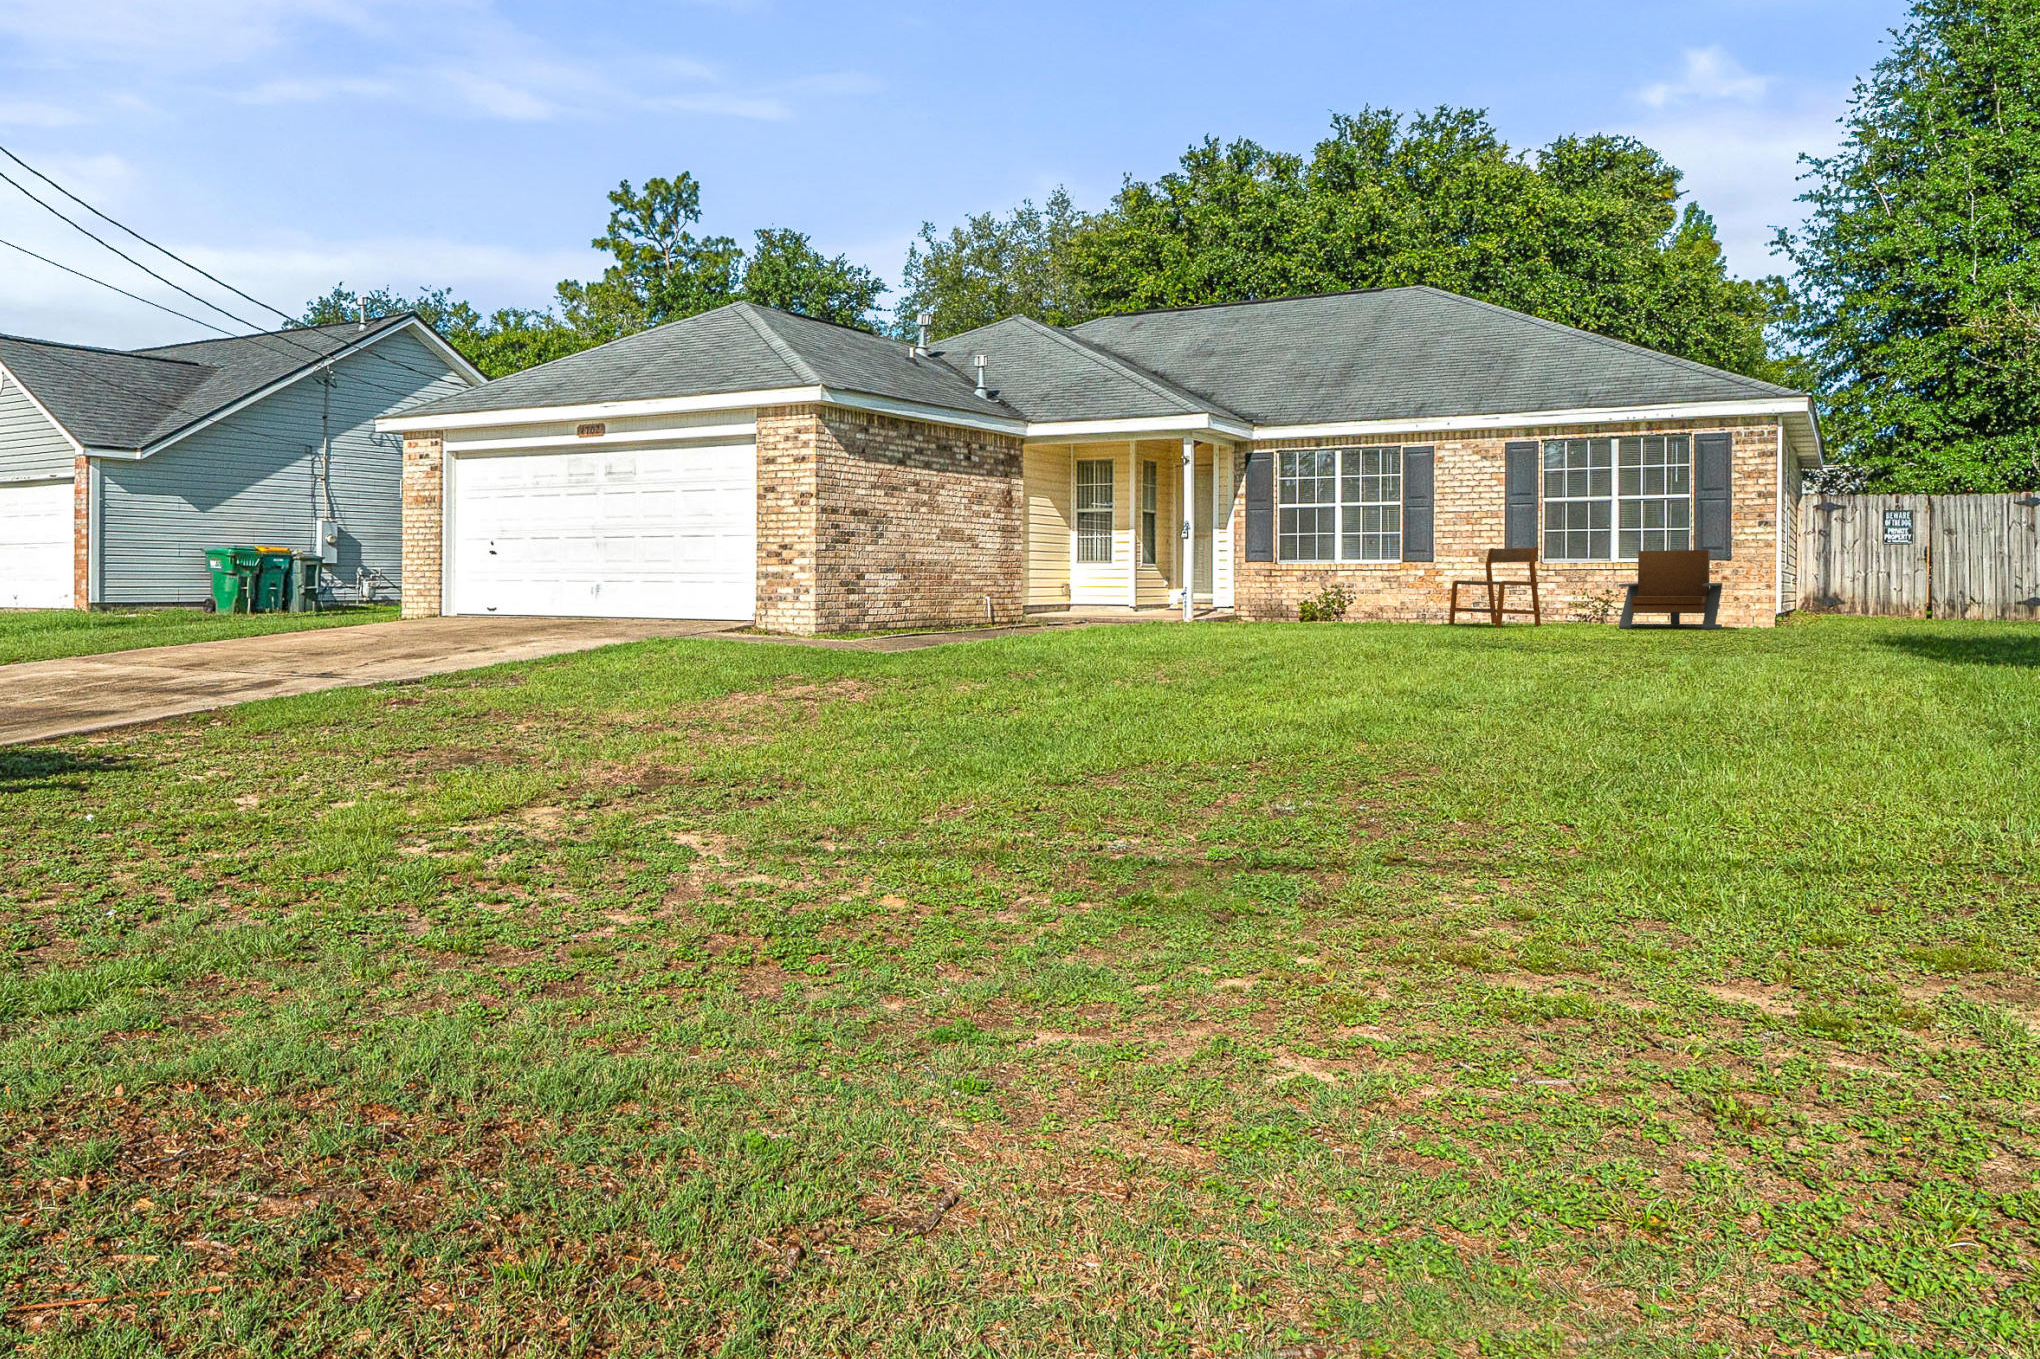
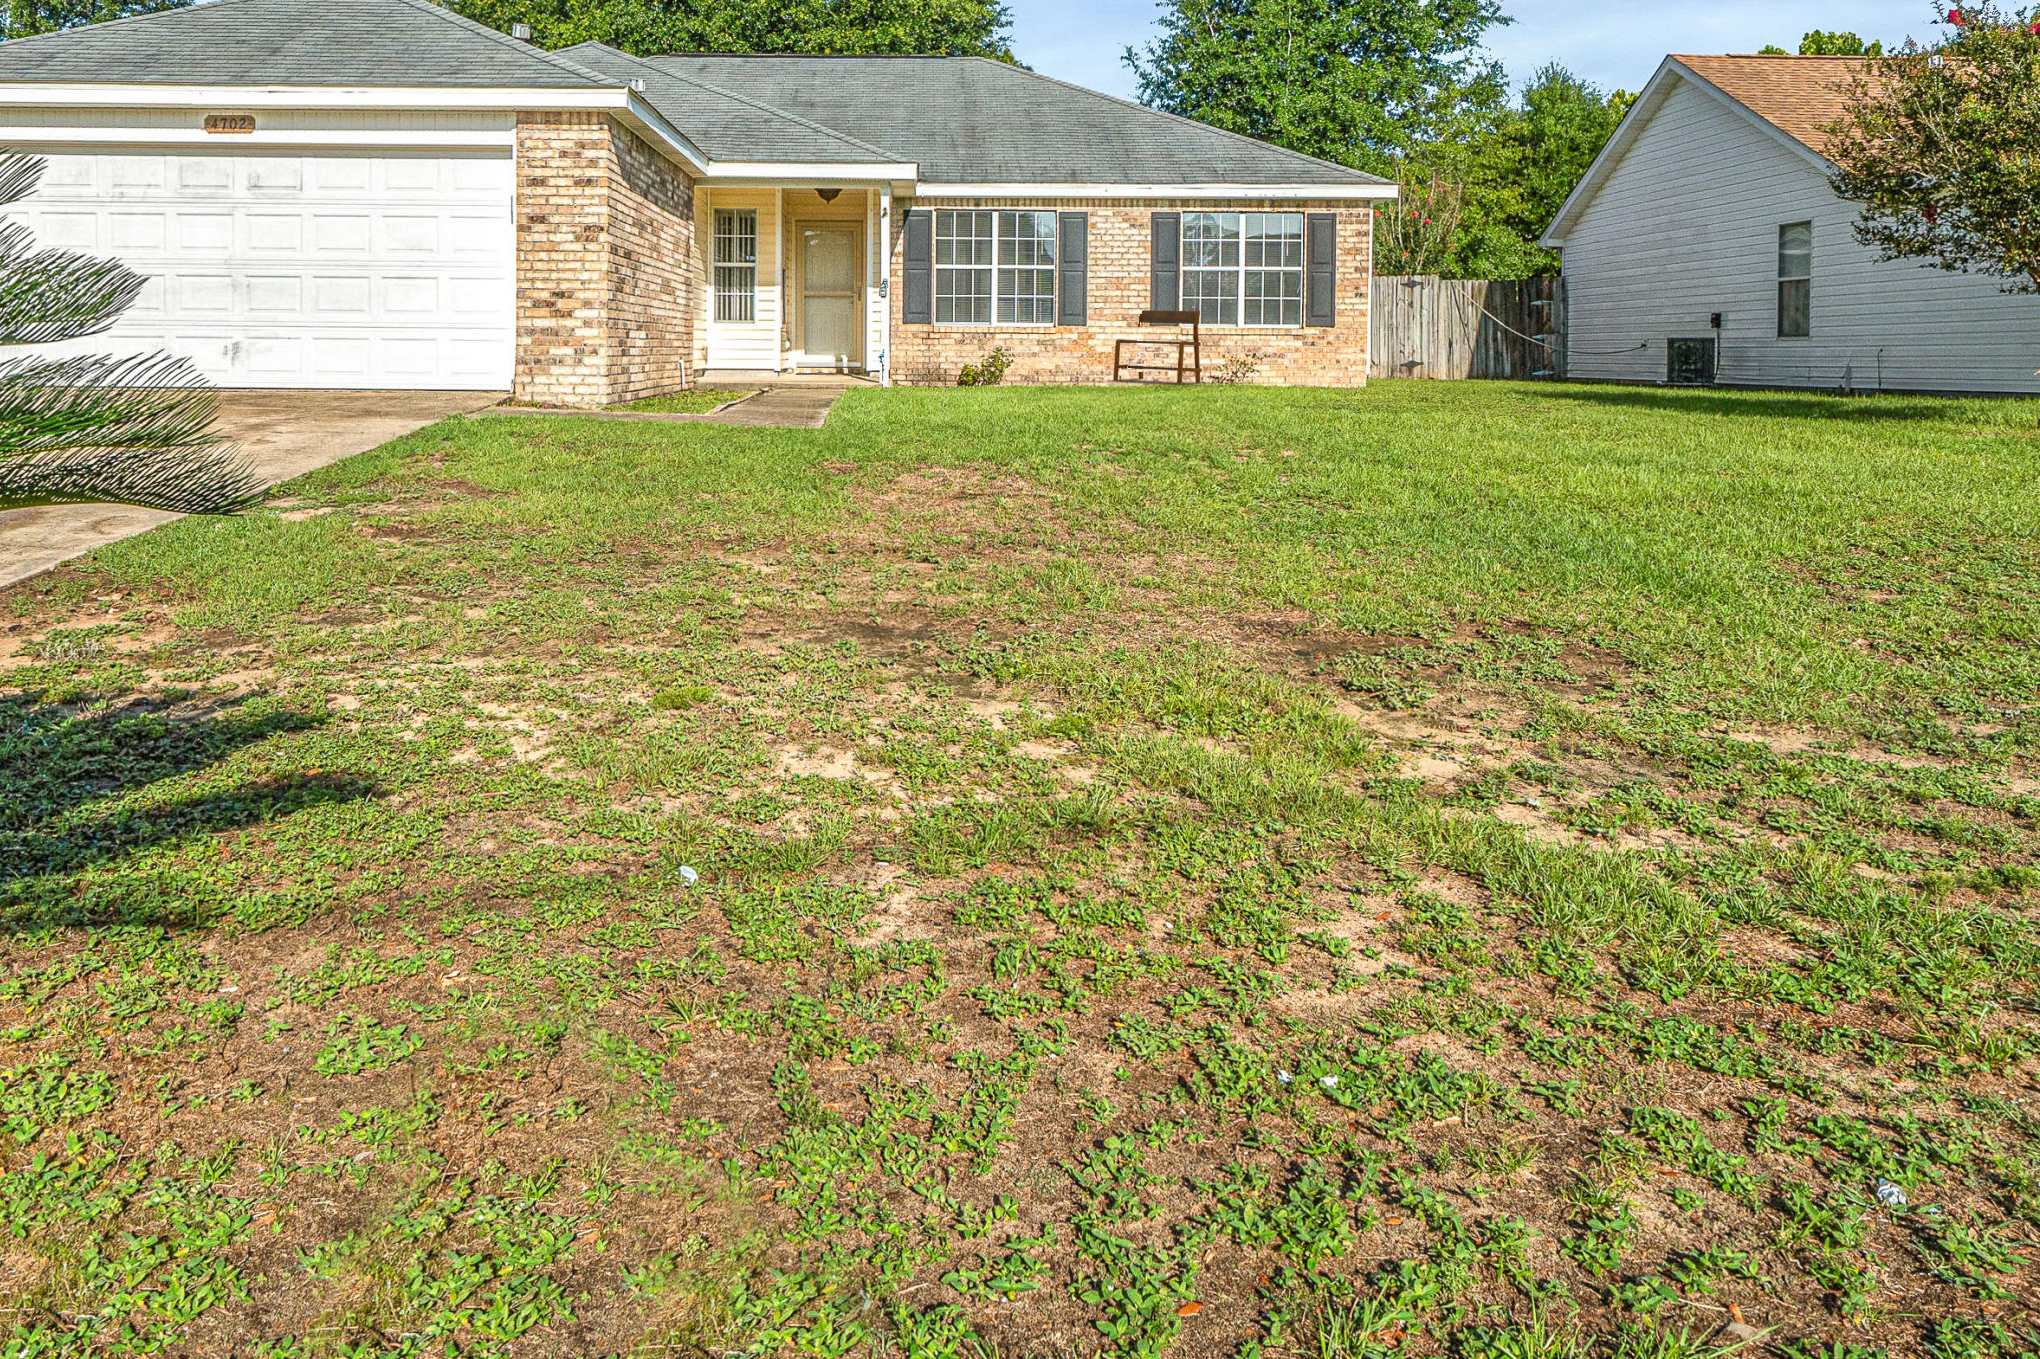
lounge chair: present [1619,550,1722,629] -> none [1266,316,1358,385]

